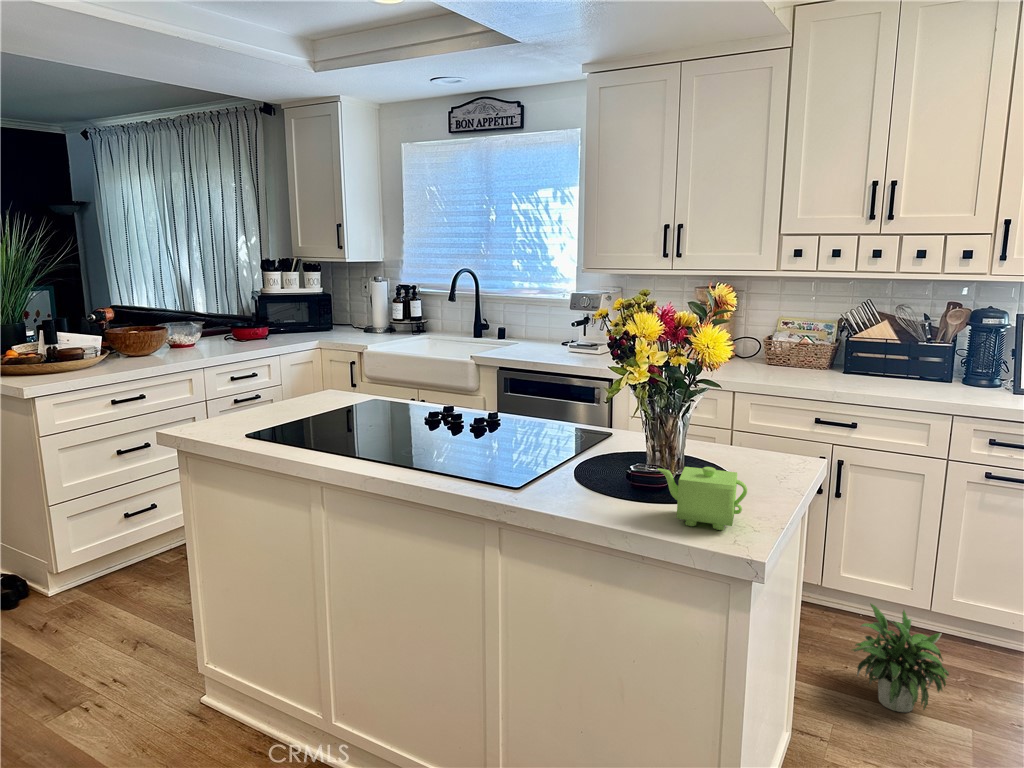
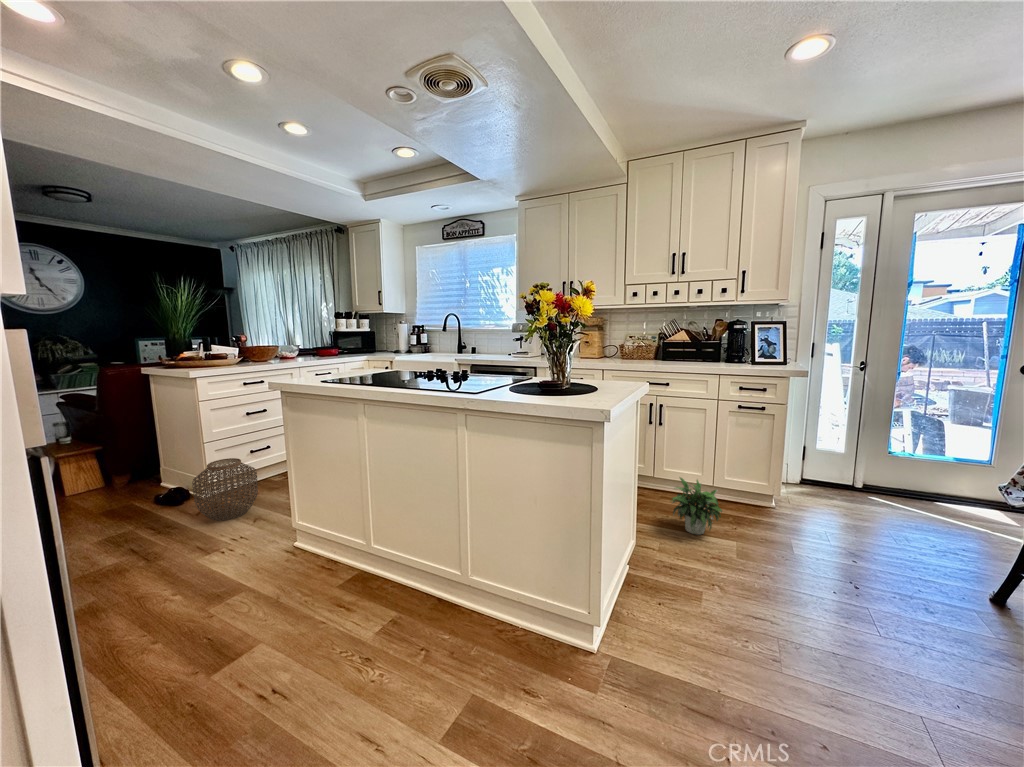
teapot: present [657,467,747,530] -> none [552,370,601,403]
woven basket: none [34,536,139,641] -> present [192,458,258,521]

